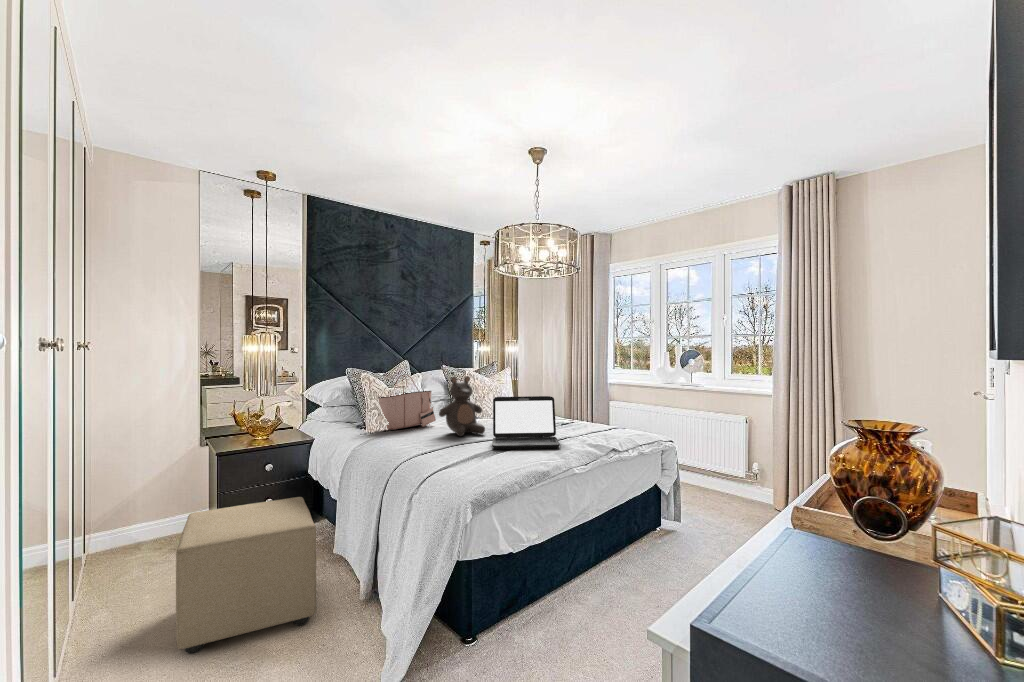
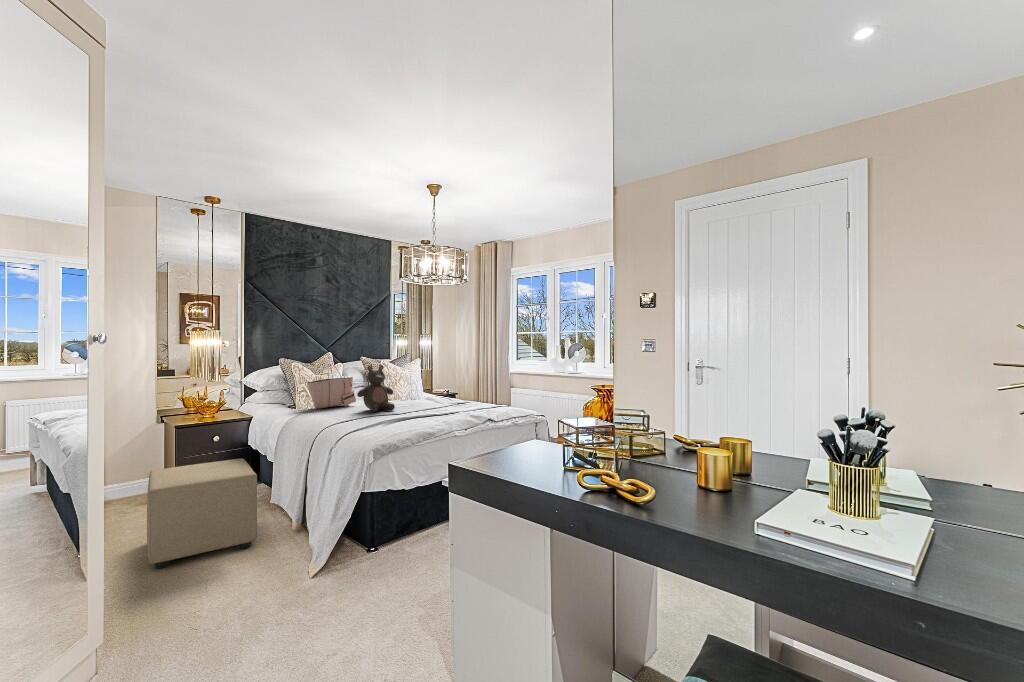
laptop: present [492,396,560,450] -> none [397,380,448,420]

